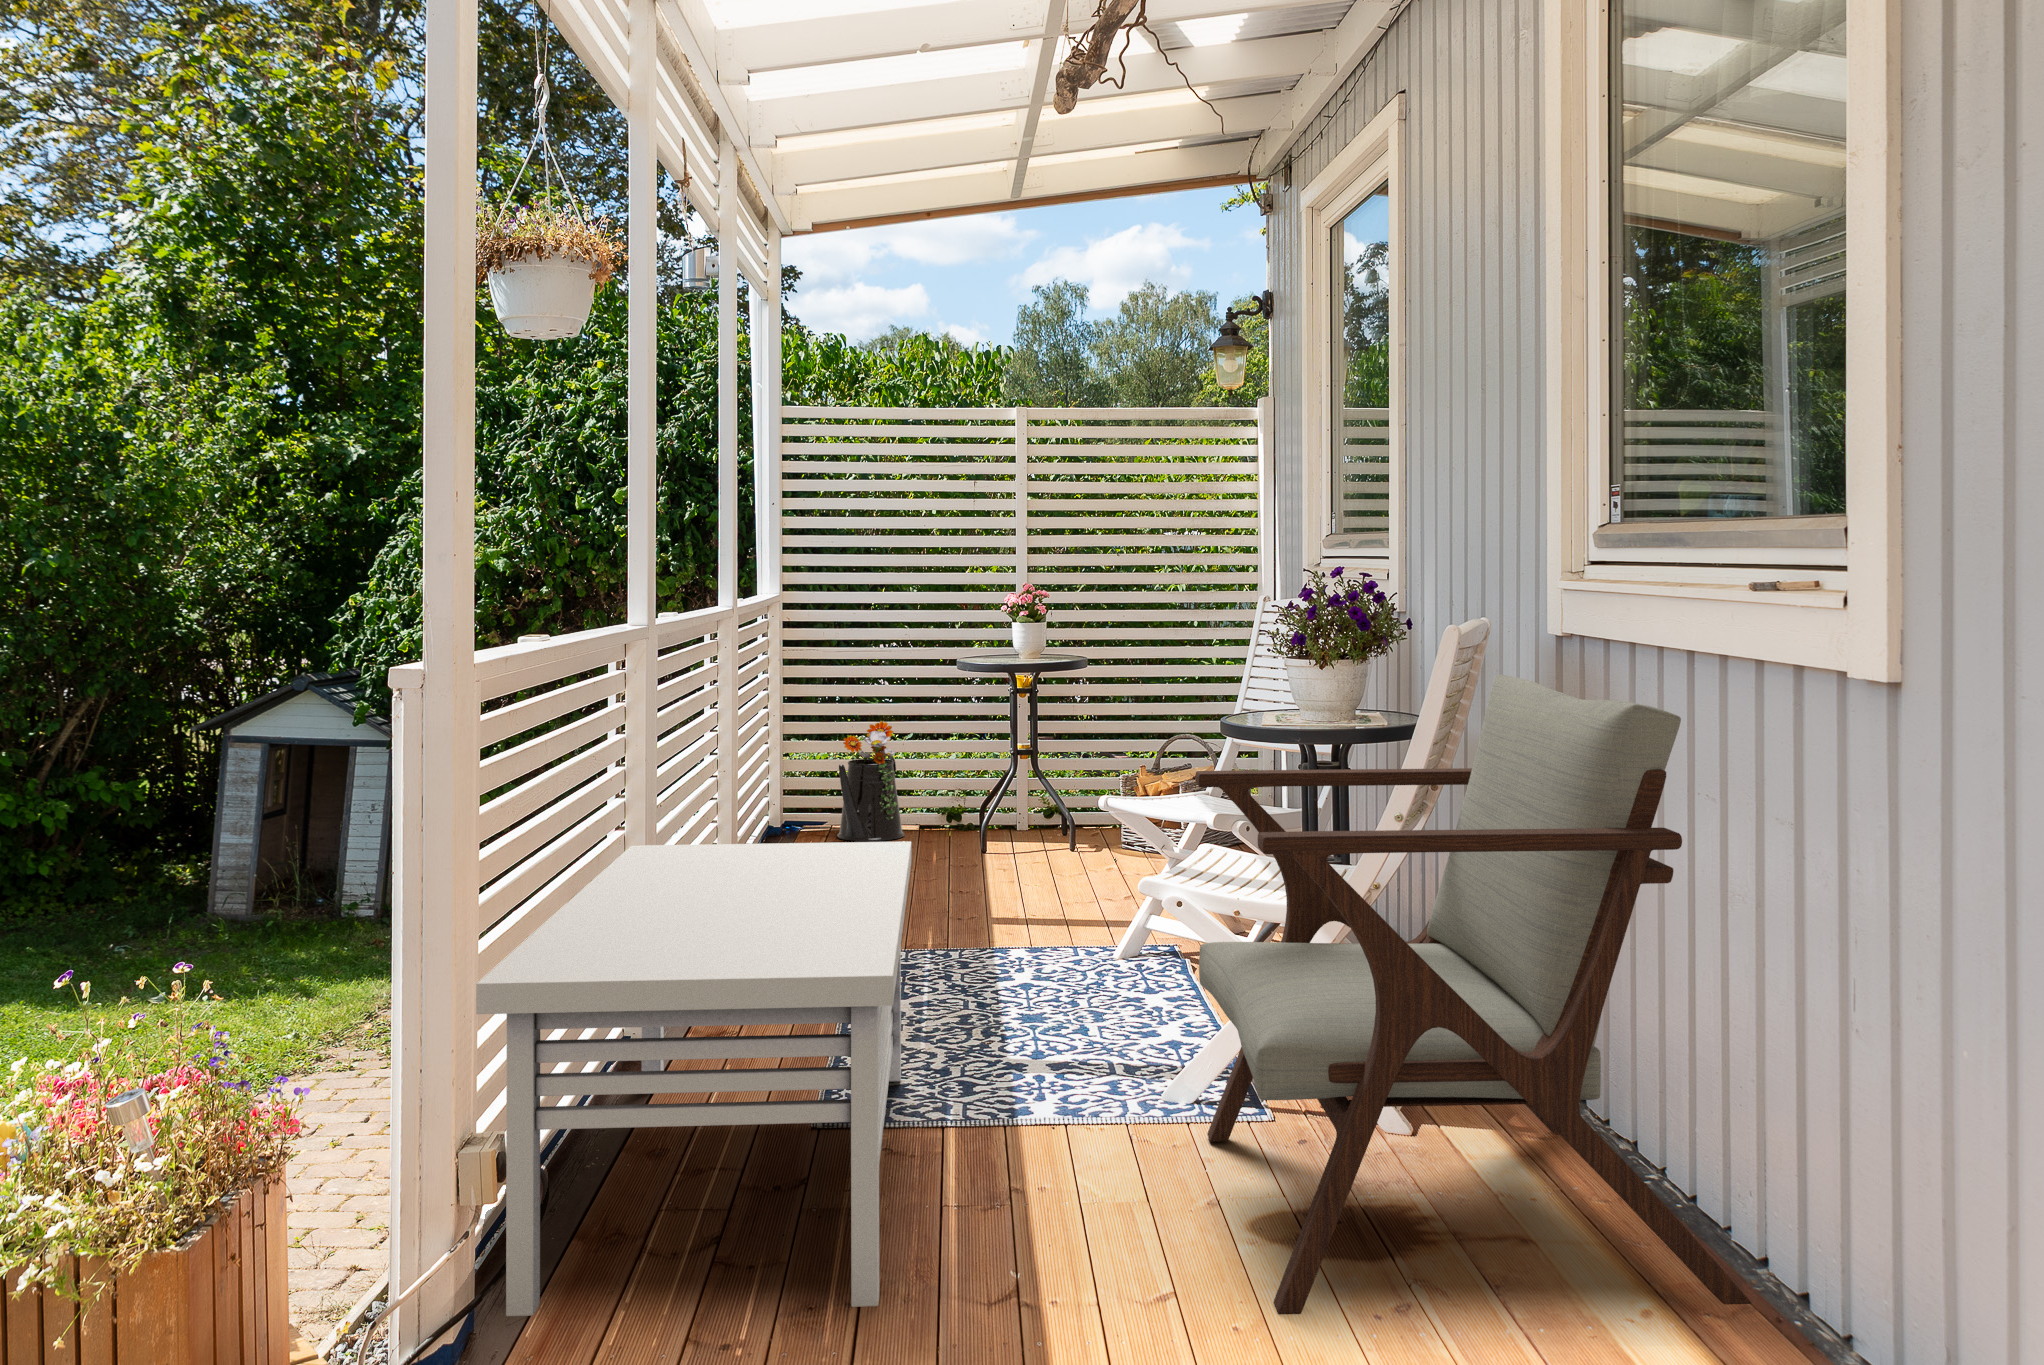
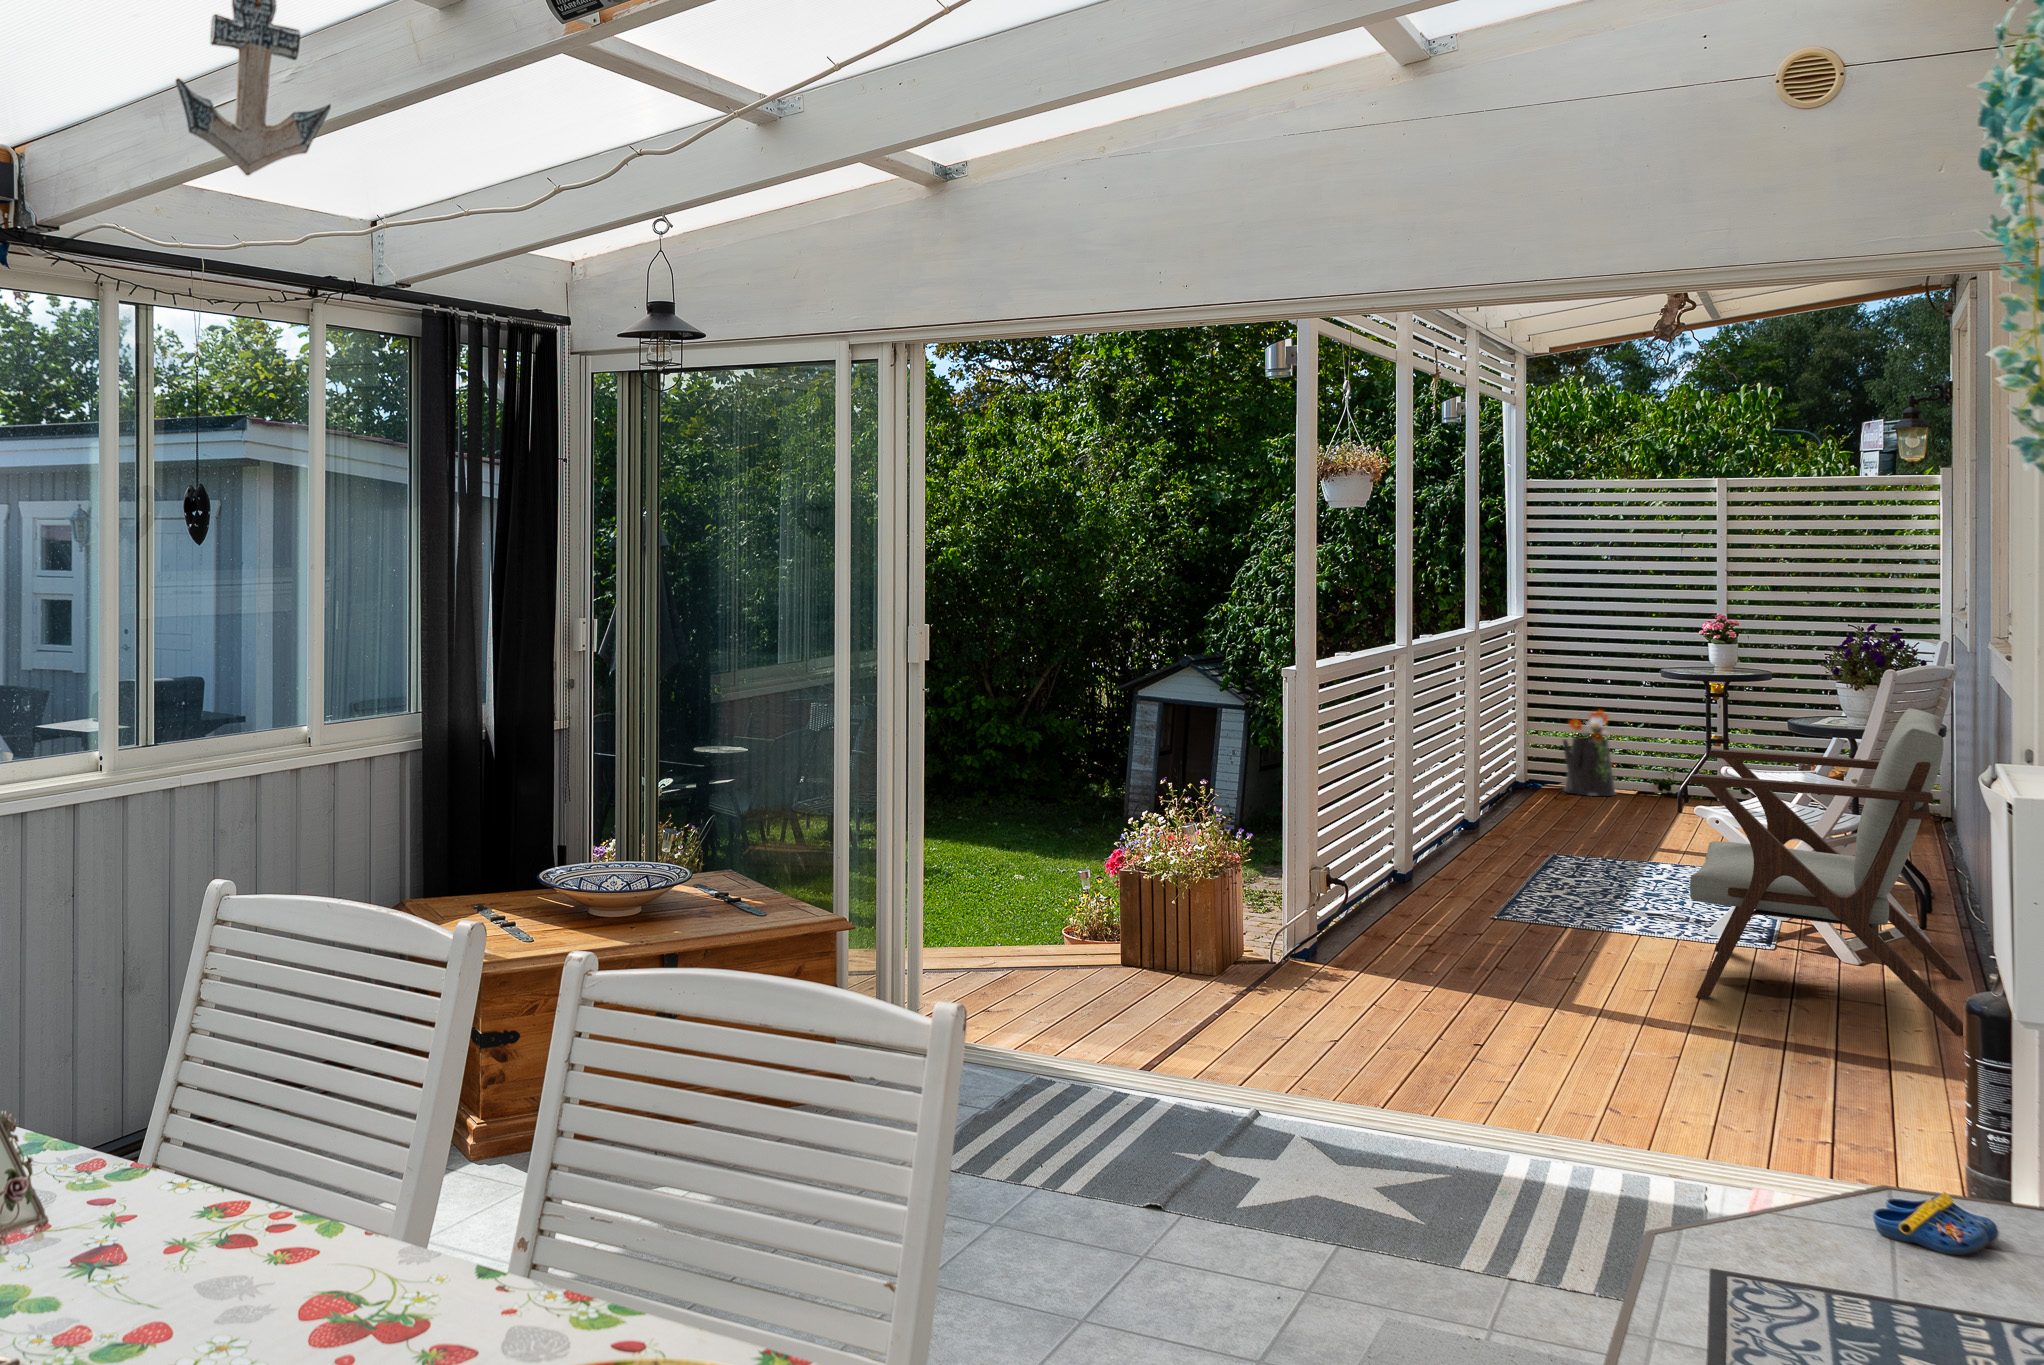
storage bench: present [476,841,911,1316] -> none [1323,764,1555,965]

